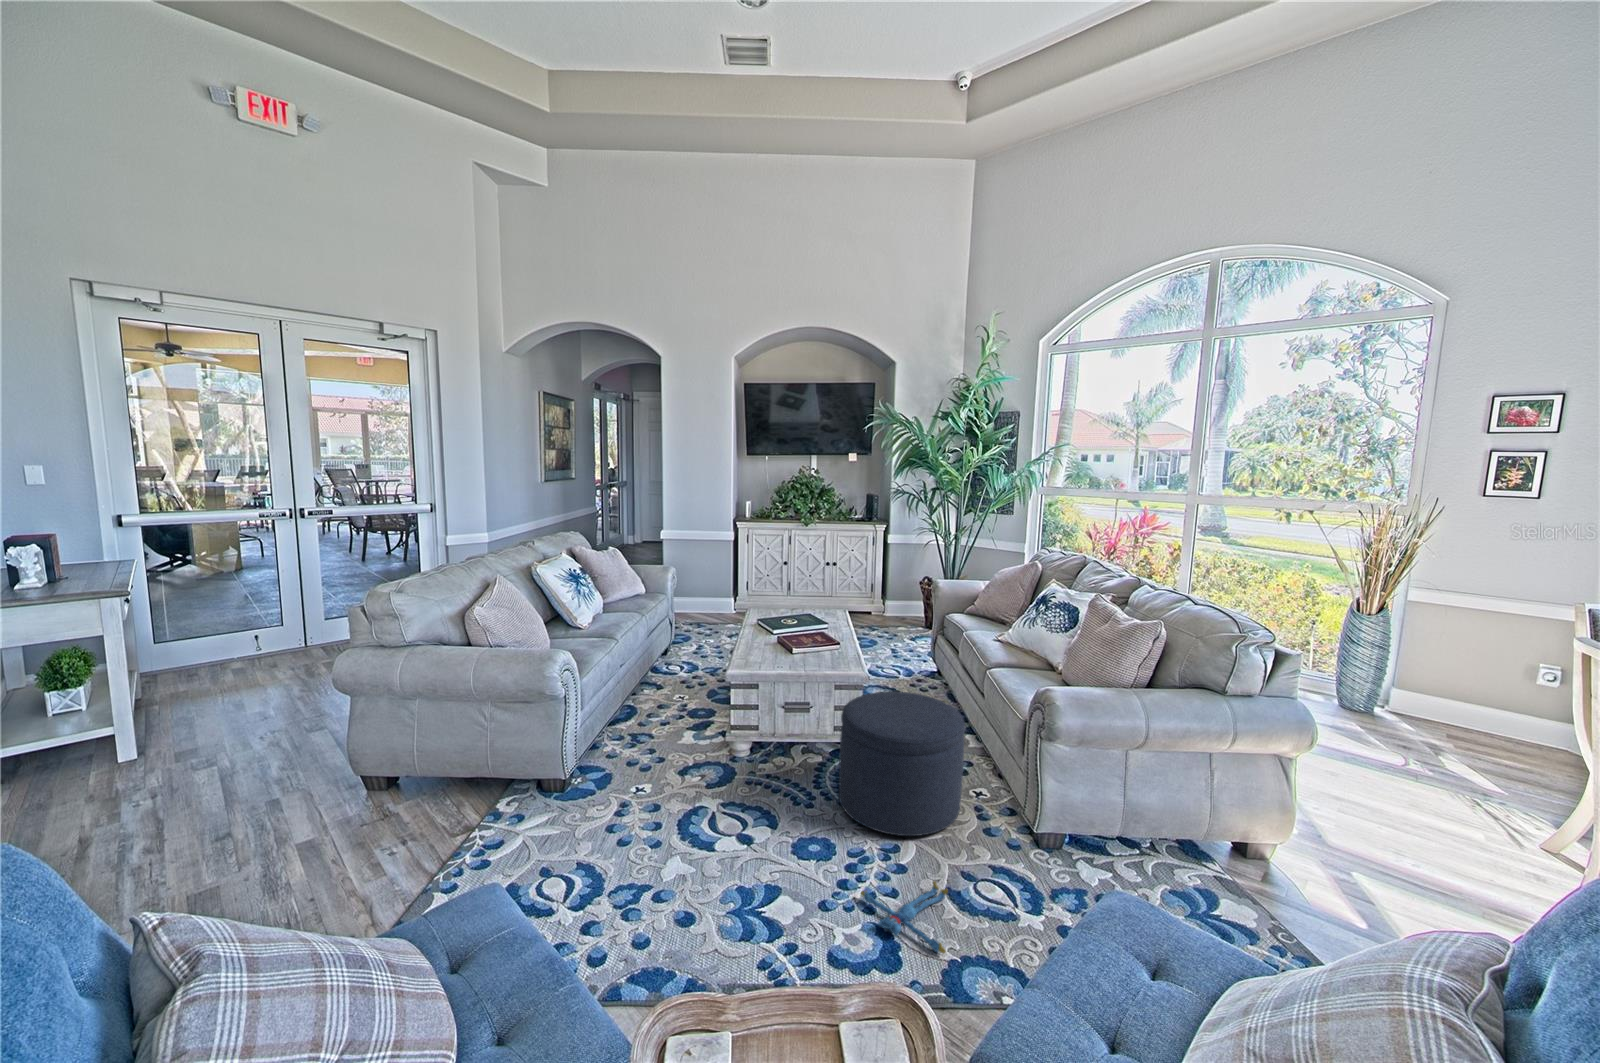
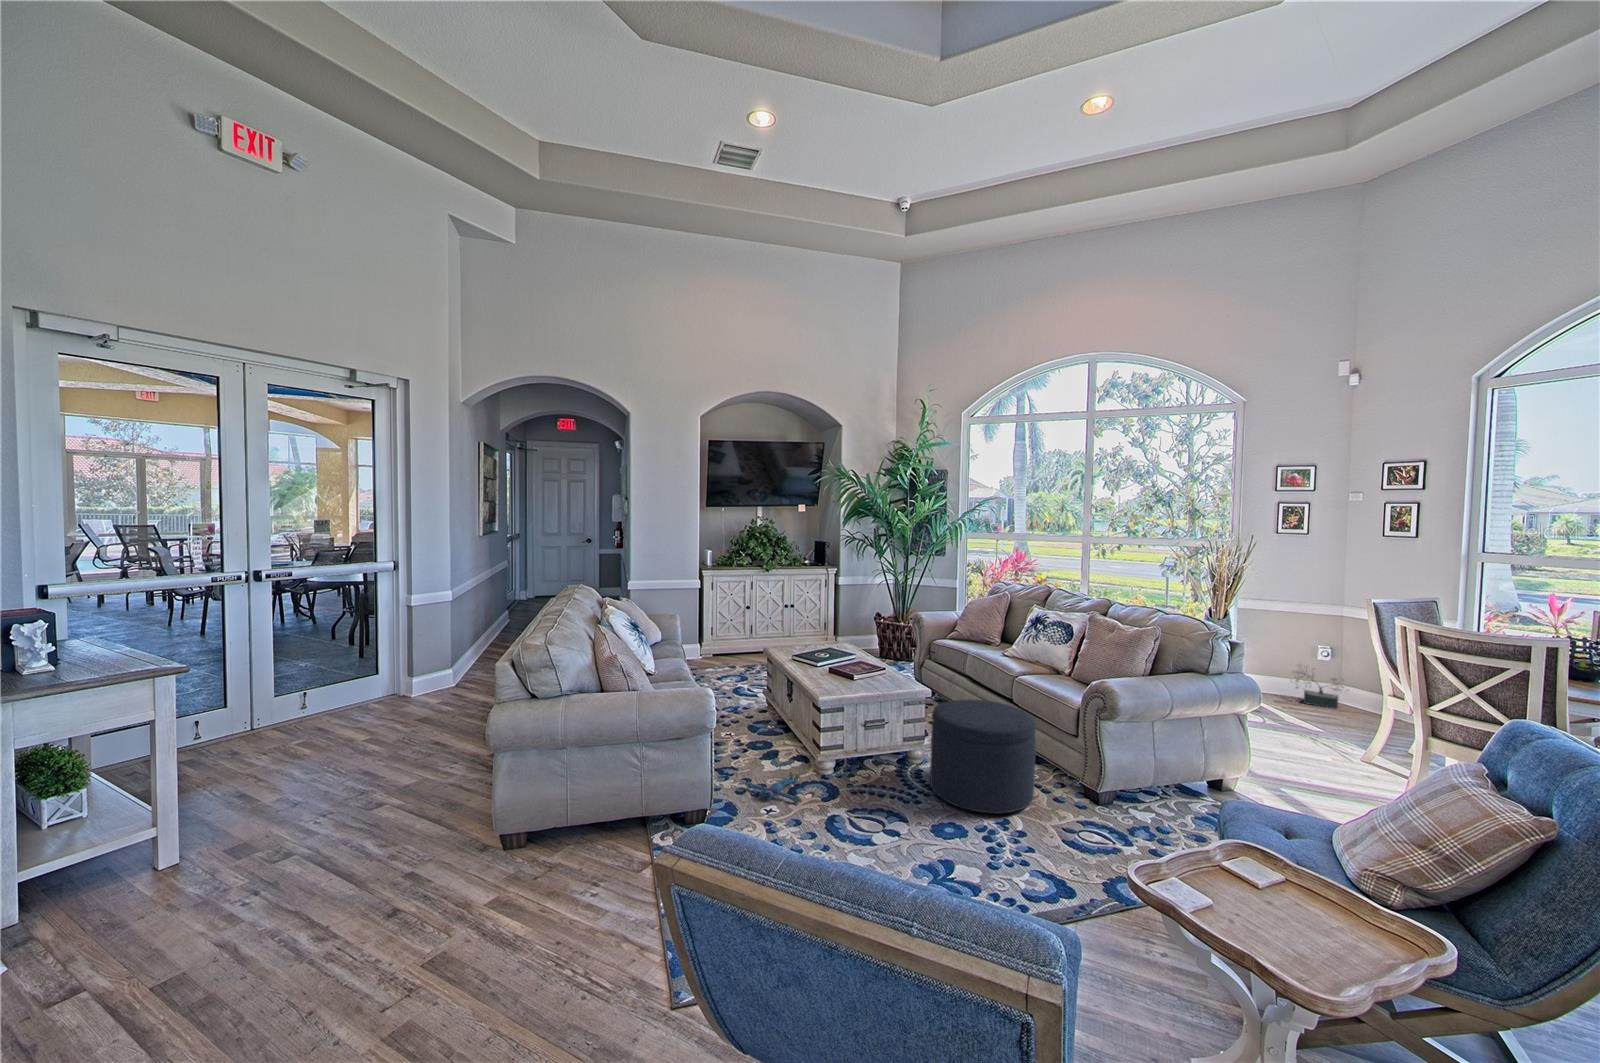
decorative plant: none [1466,688,1562,760] -> present [1295,663,1348,709]
plush toy: present [861,881,948,953] -> present [745,772,802,803]

